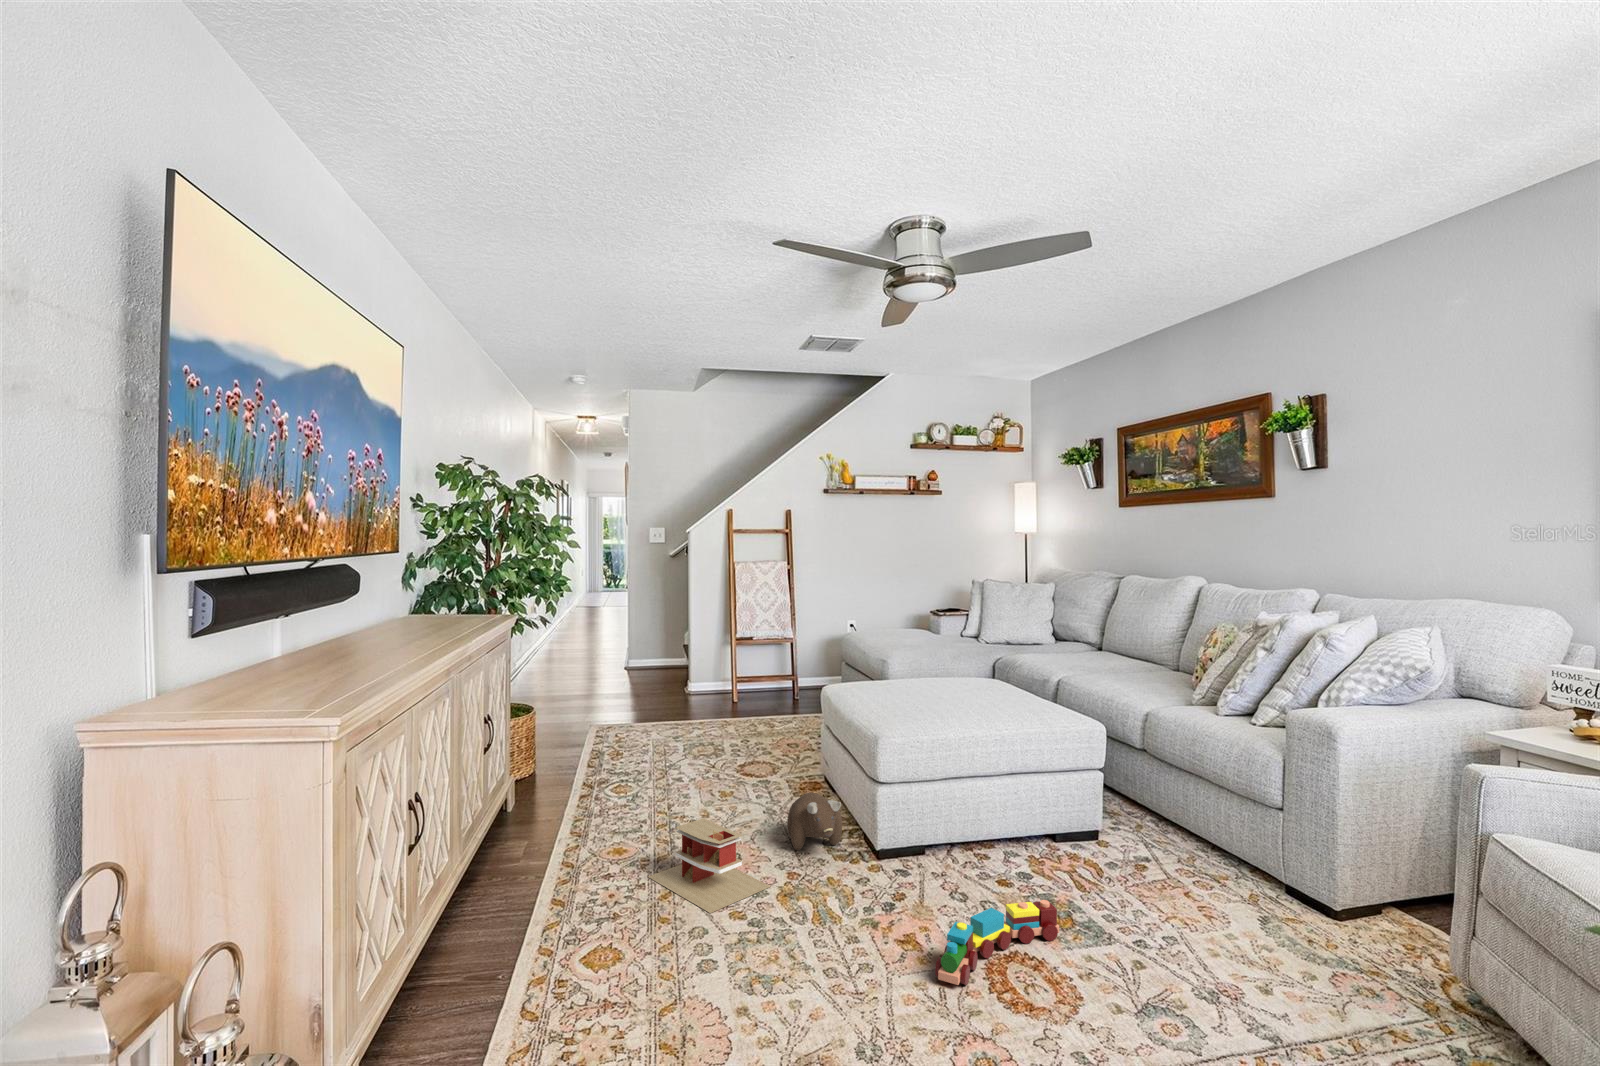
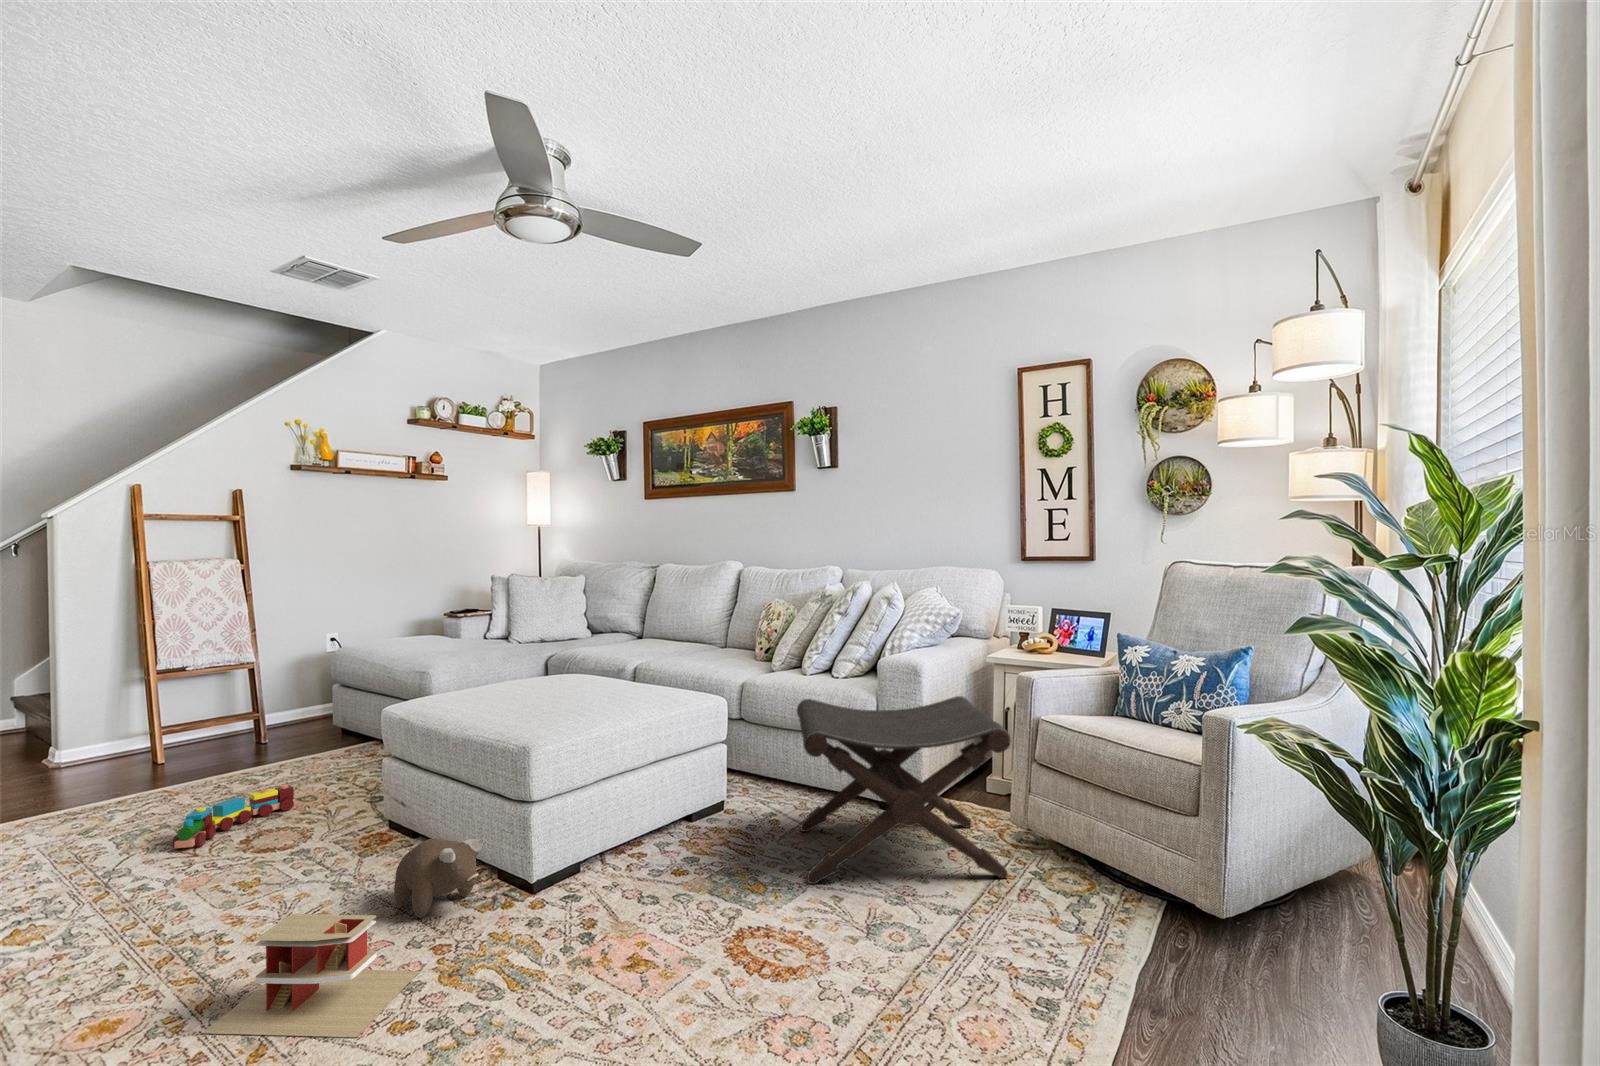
footstool: none [1115,743,1403,1026] -> present [797,696,1010,884]
toy train: present [935,900,1059,985] -> present [172,784,296,849]

